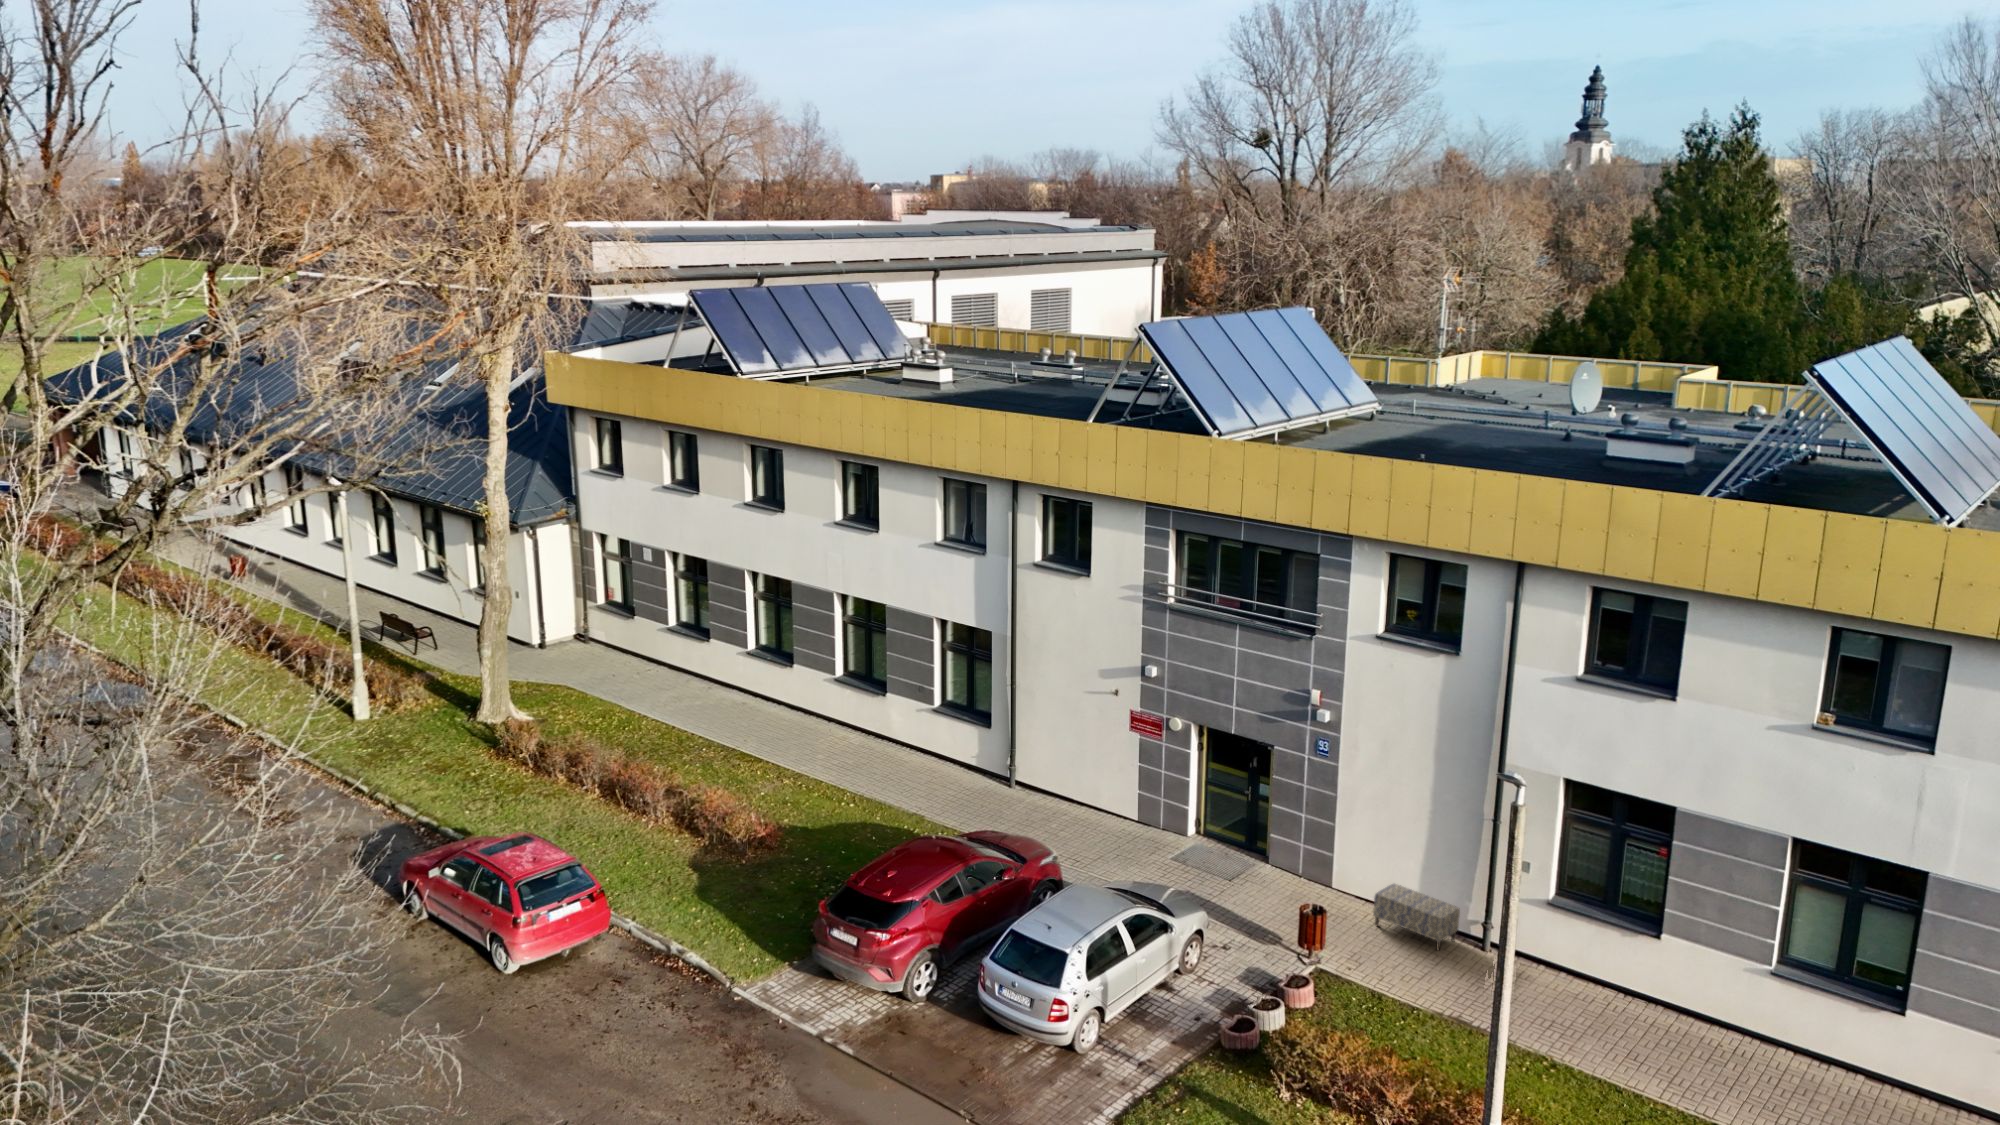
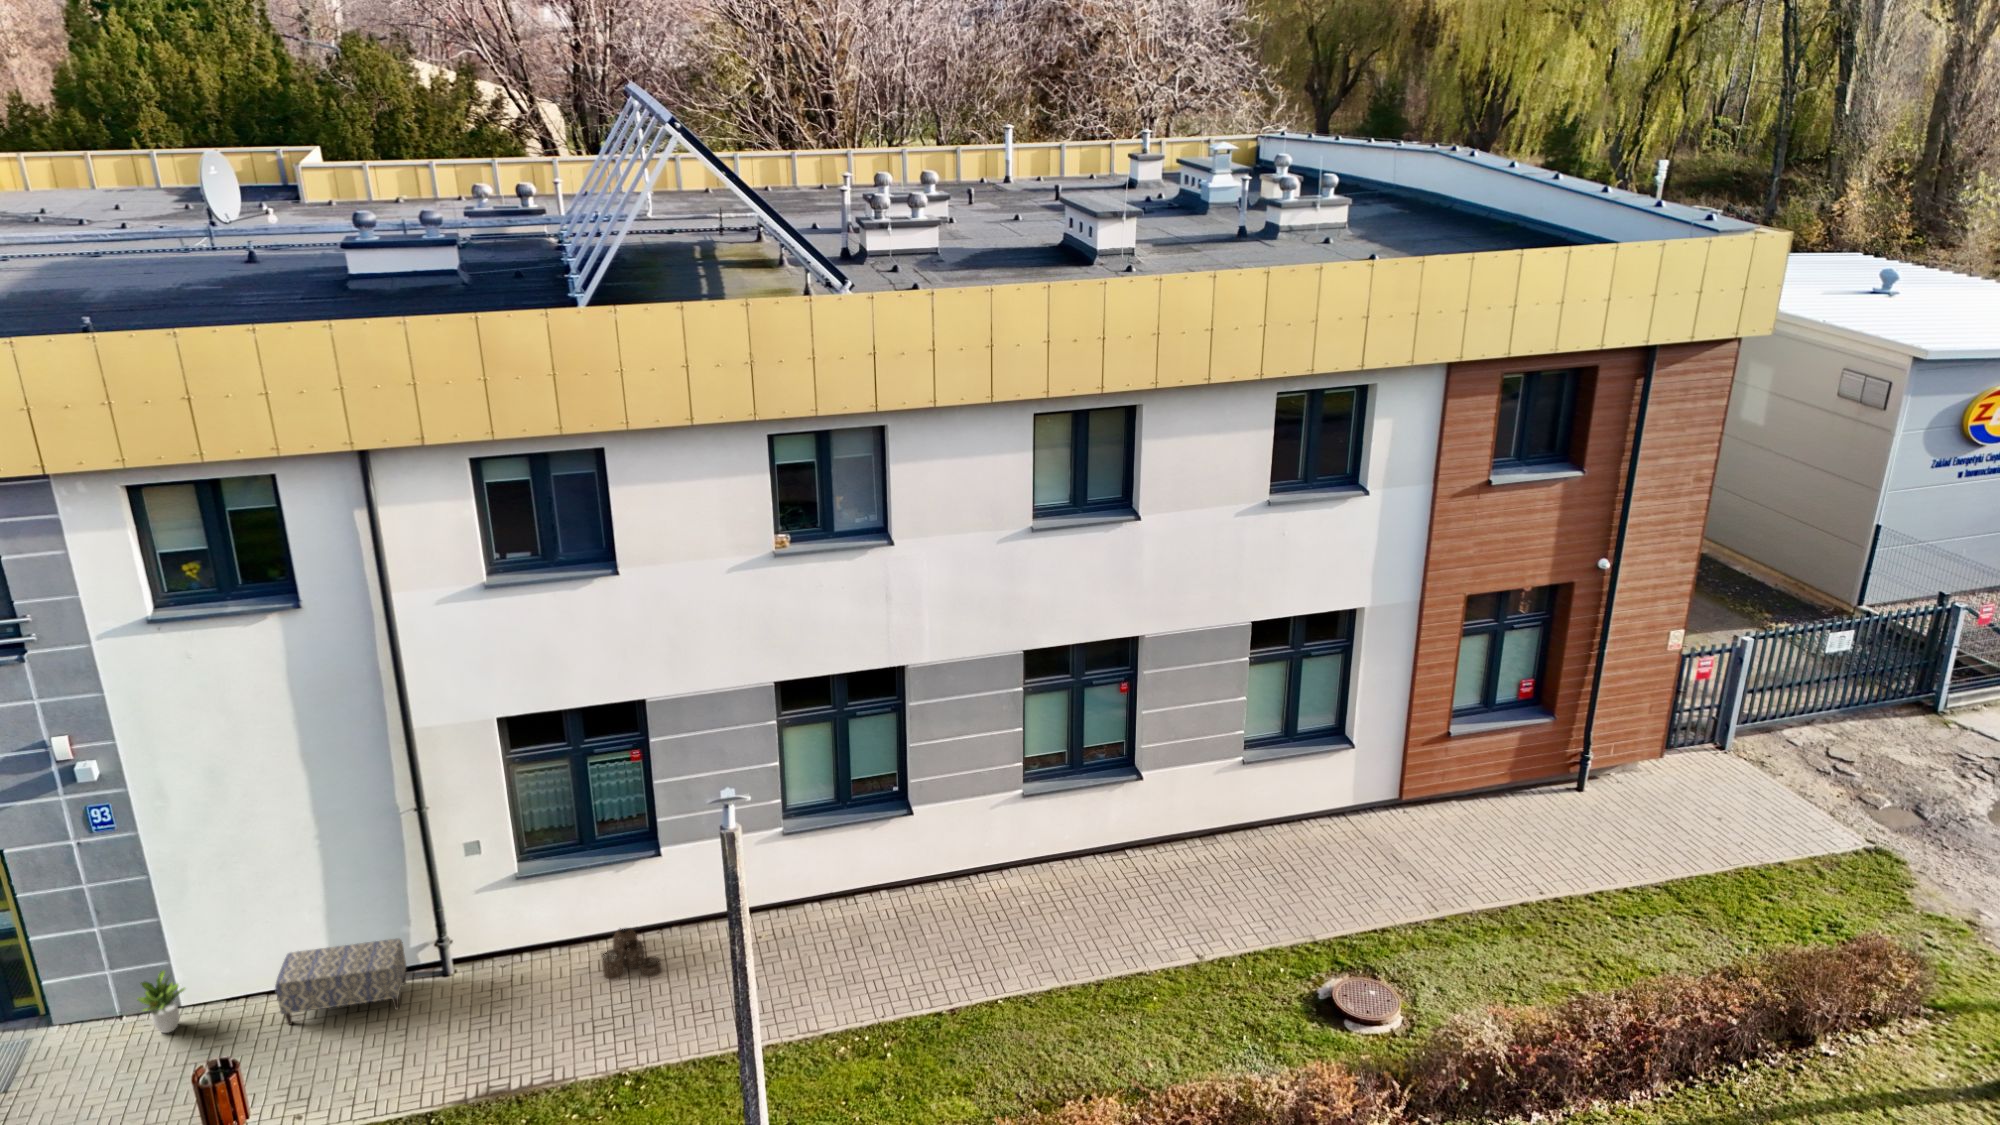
potted plant: none [1307,856,1335,898] -> present [137,971,185,1033]
woven basket: none [1578,980,1623,1024] -> present [601,928,662,980]

